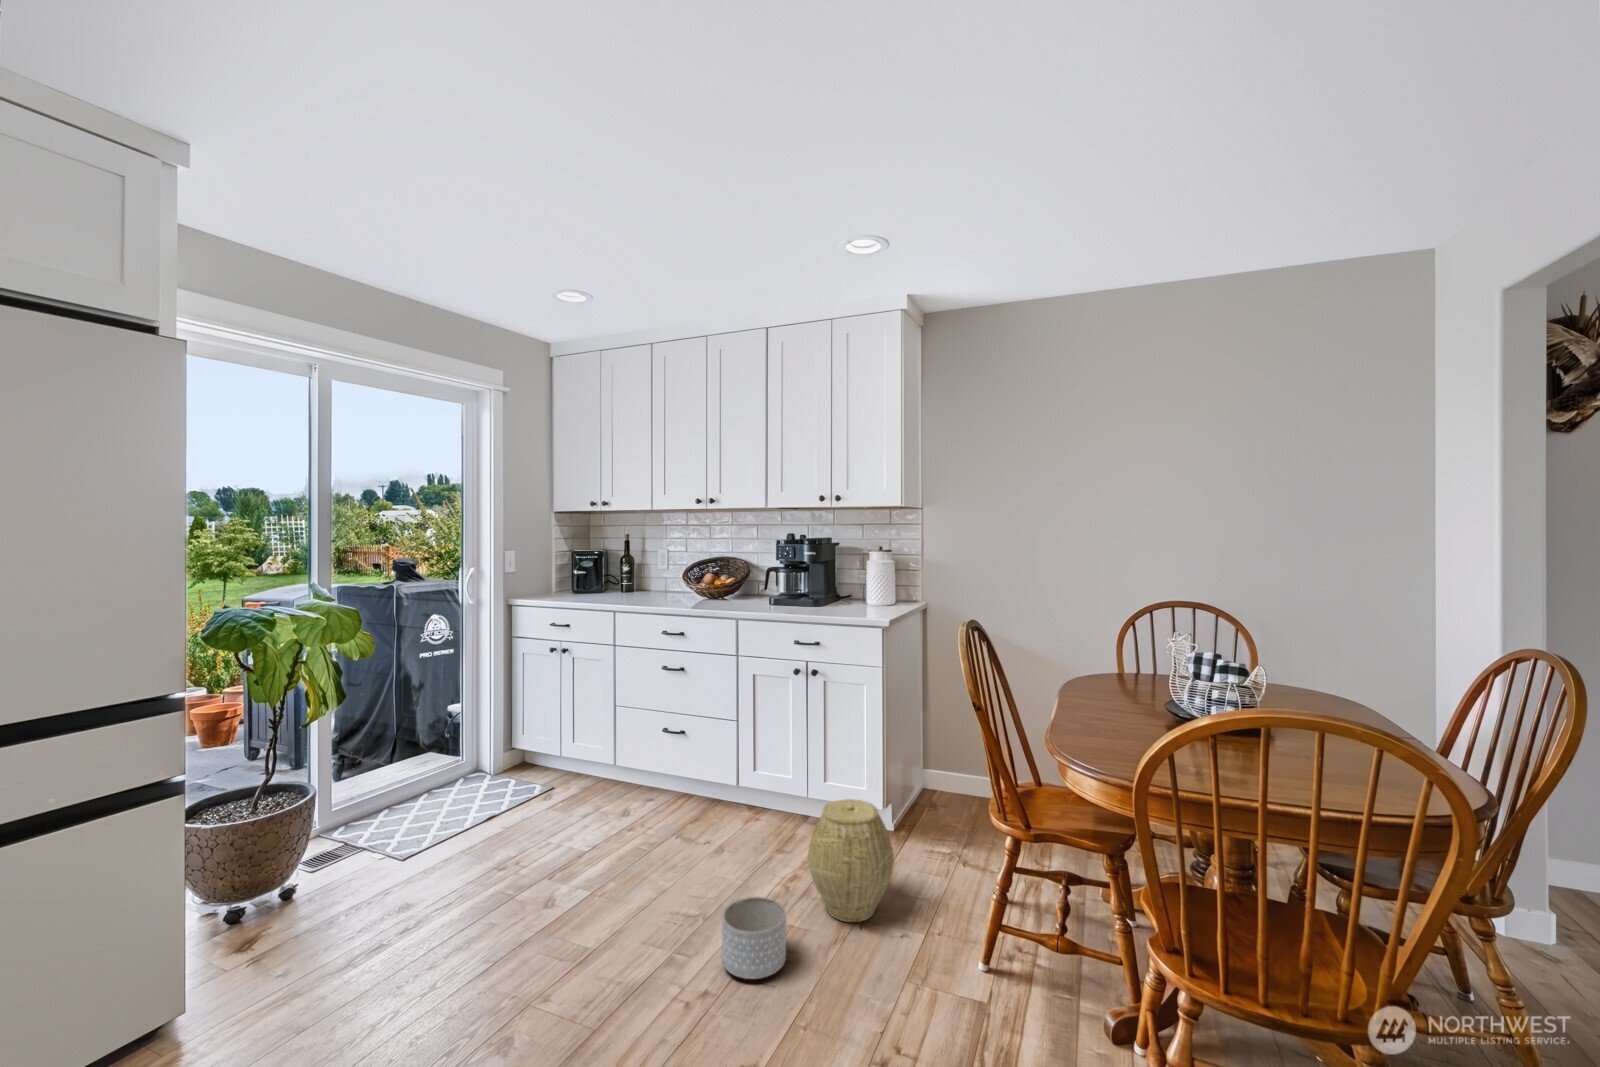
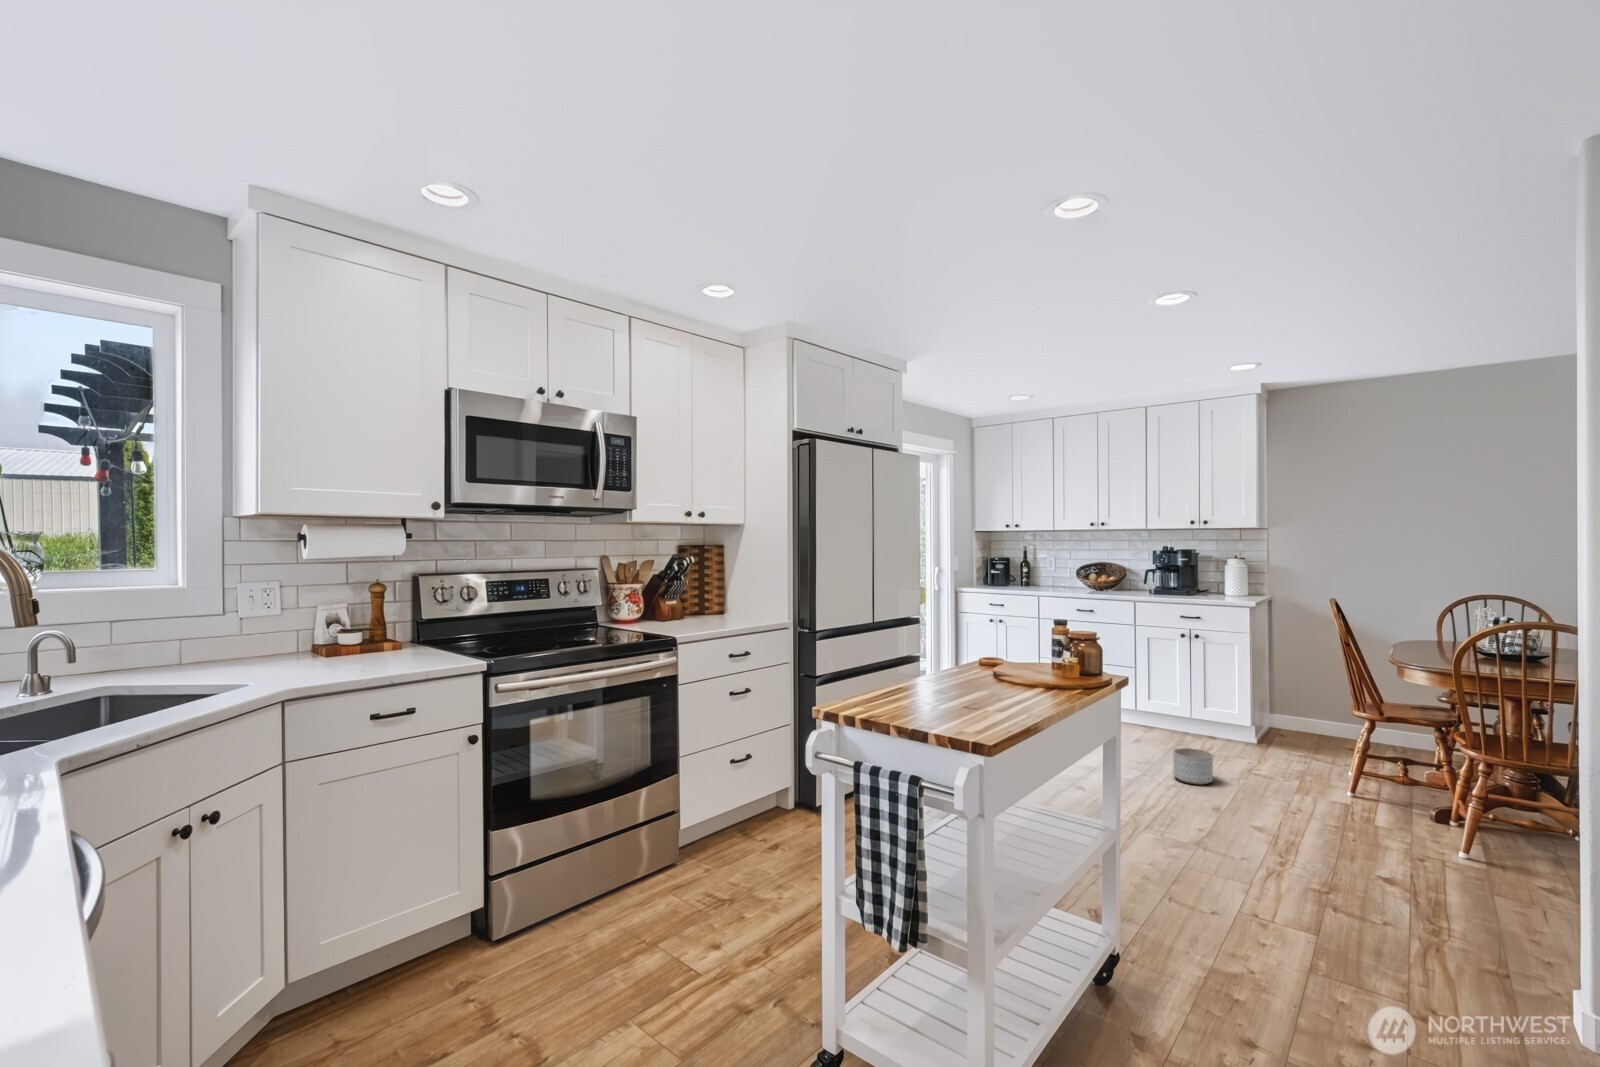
woven basket: present [808,799,894,922] -> none [1214,706,1273,774]

